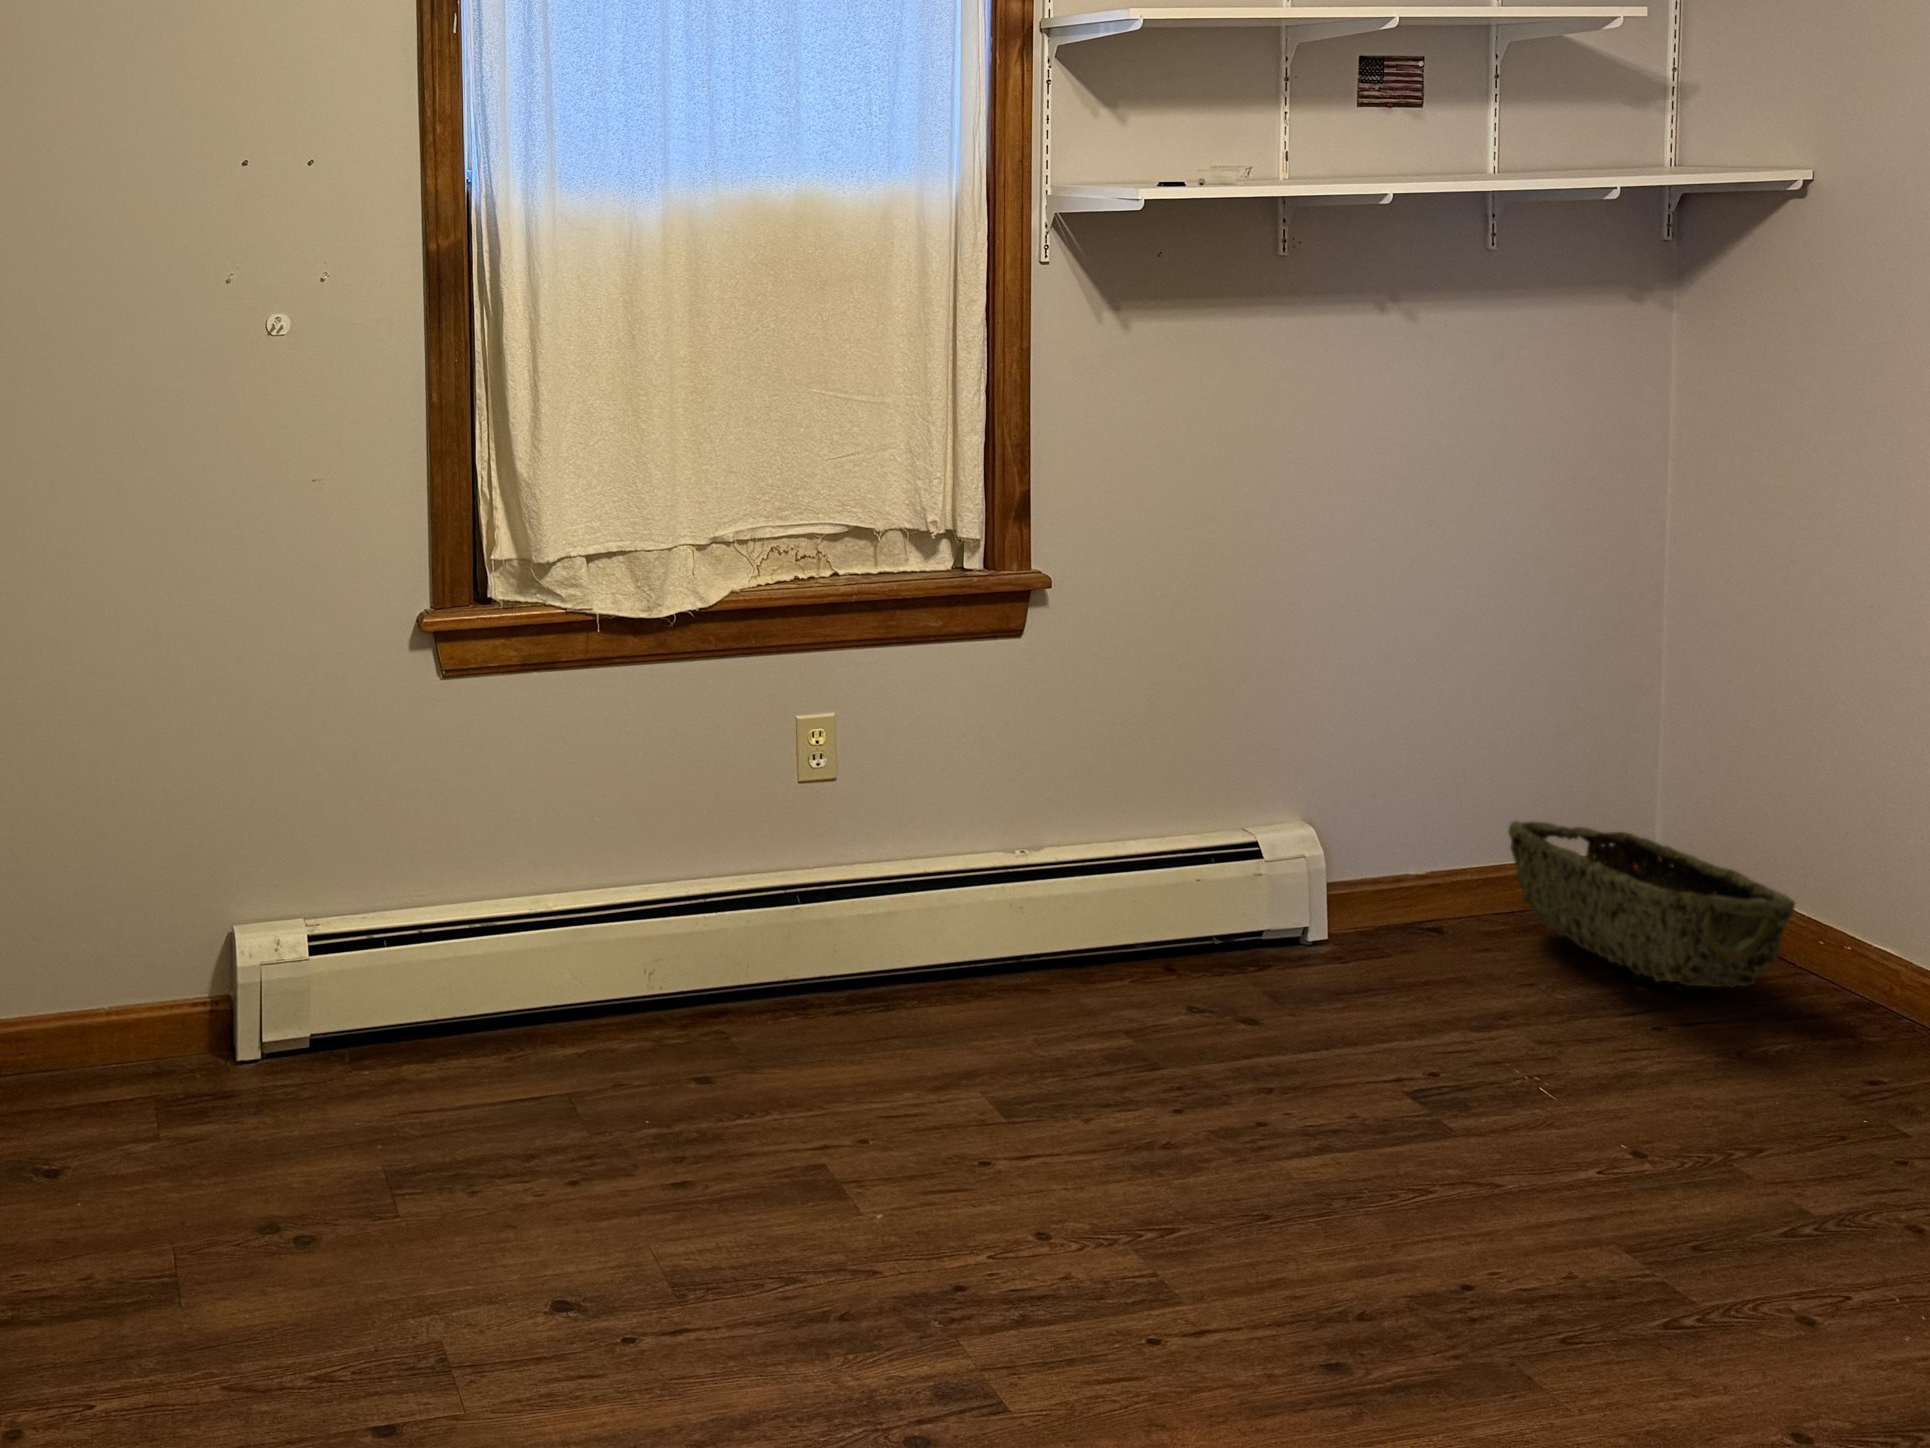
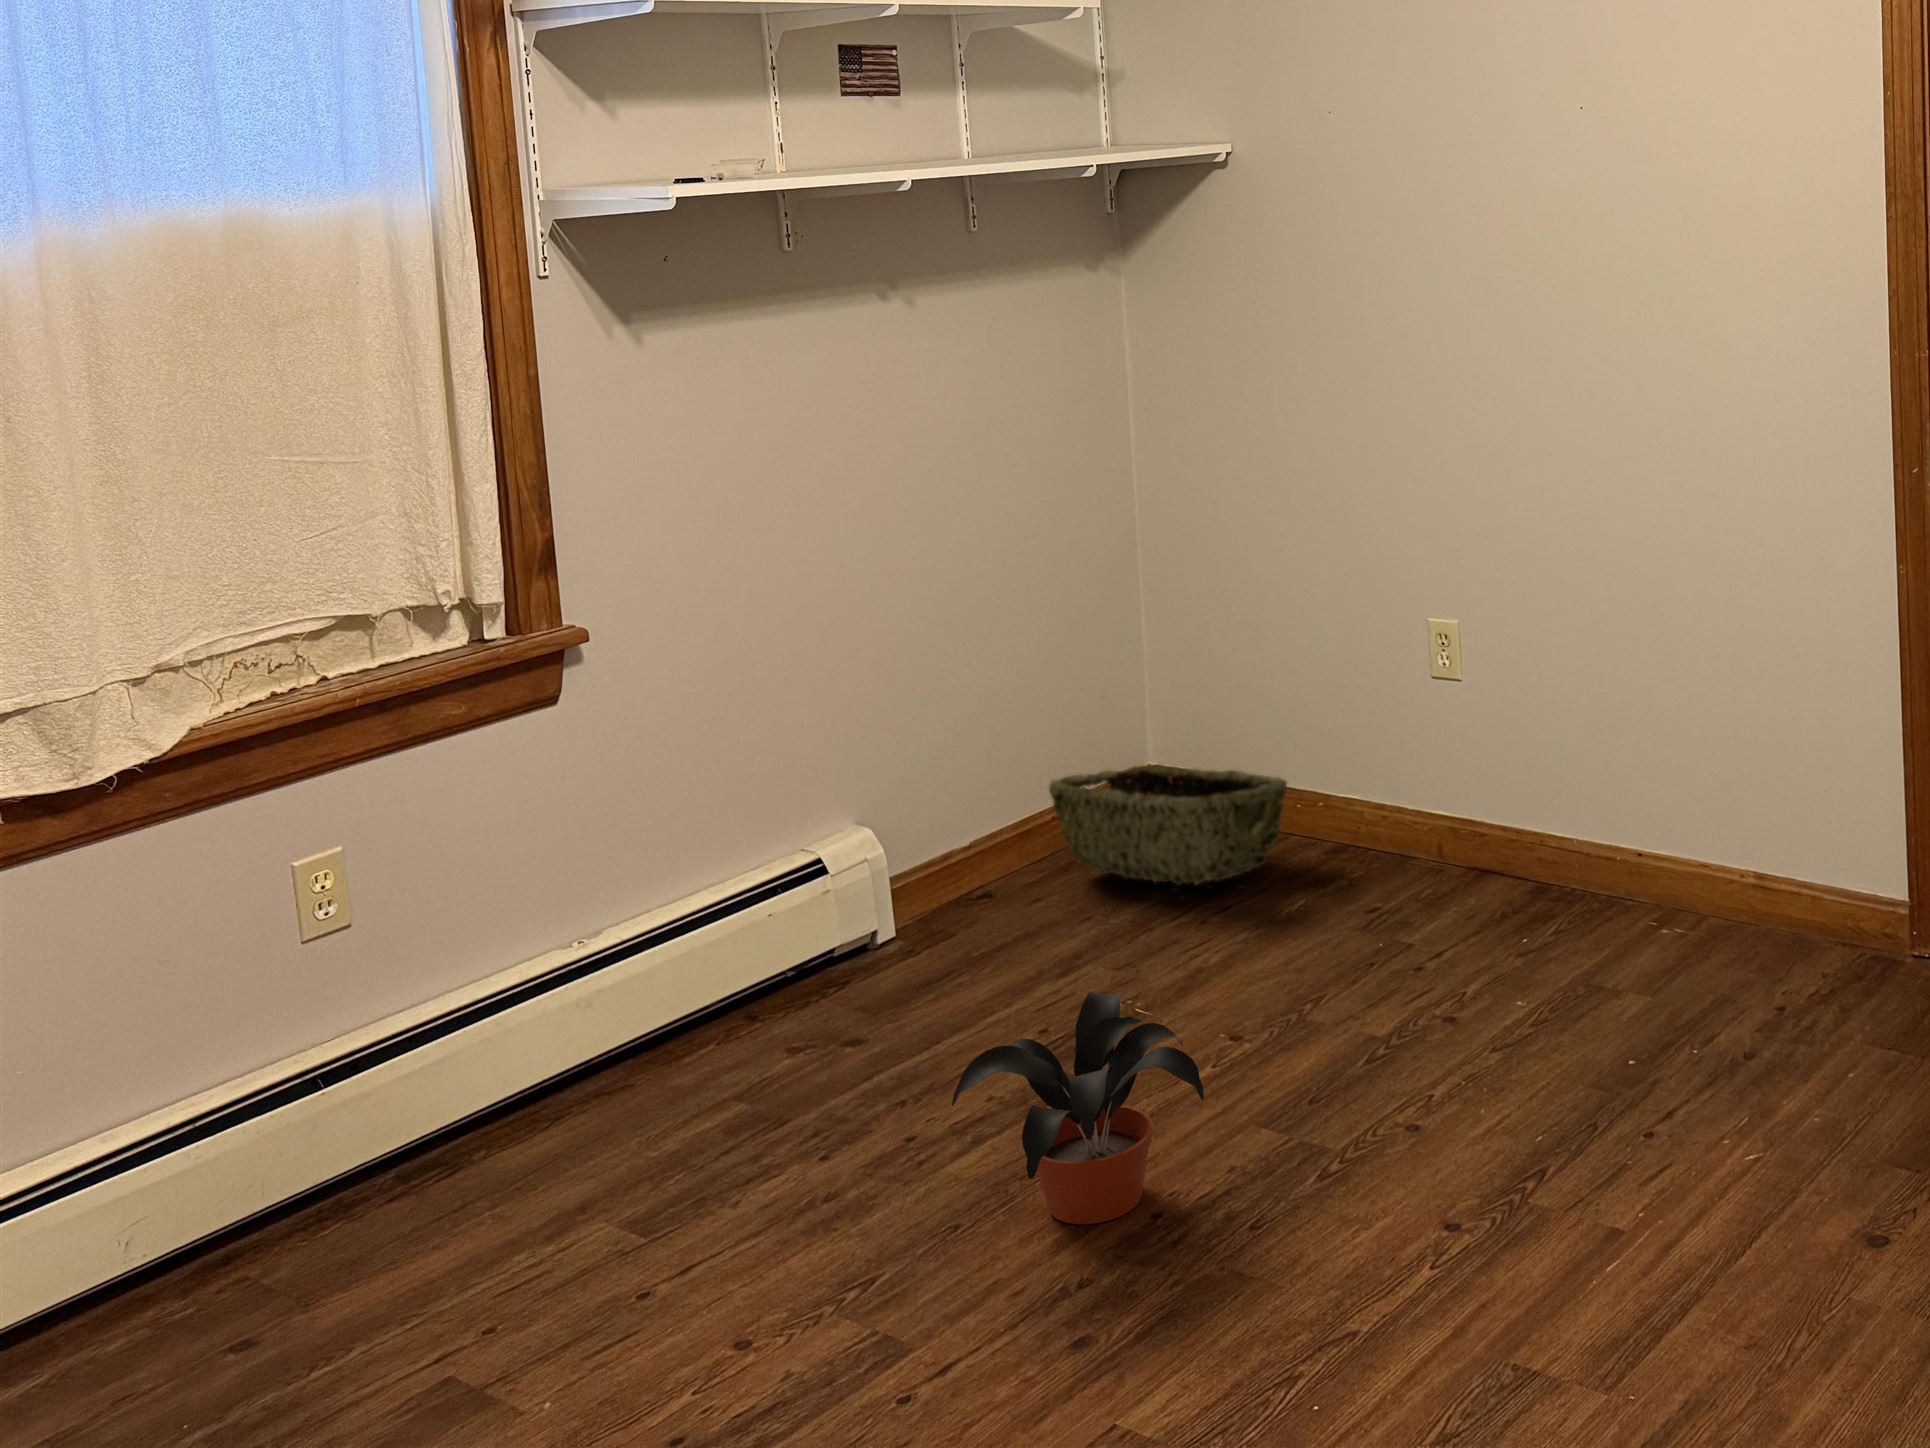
potted plant: none [1259,1055,1524,1292] -> present [952,991,1204,1224]

